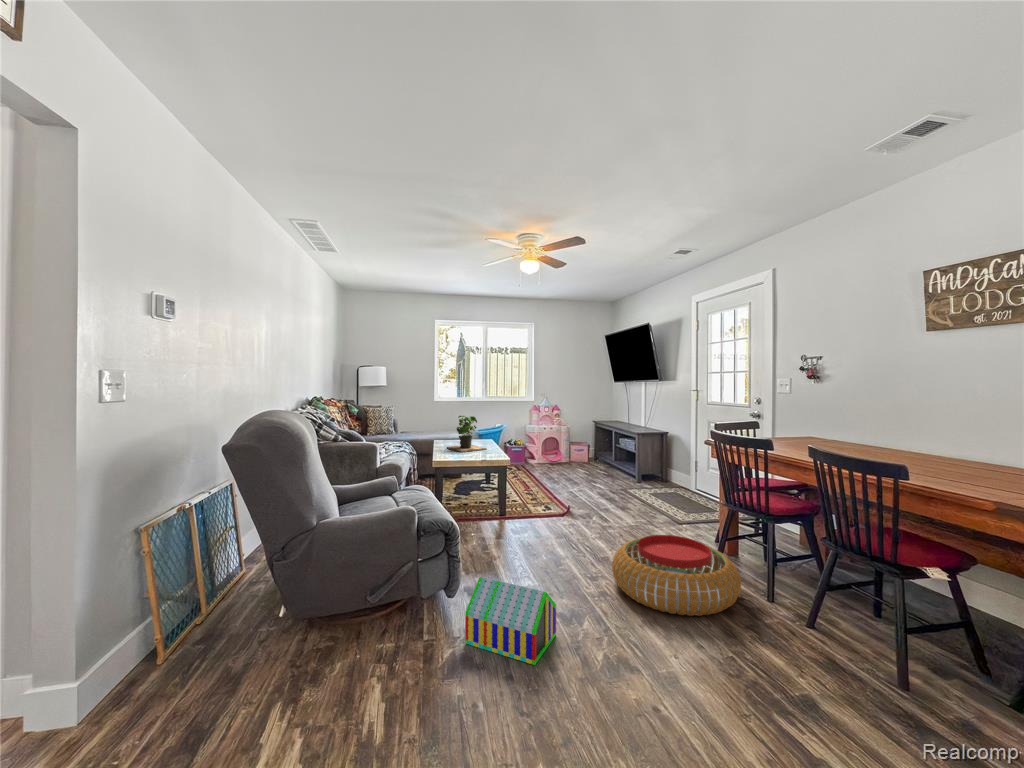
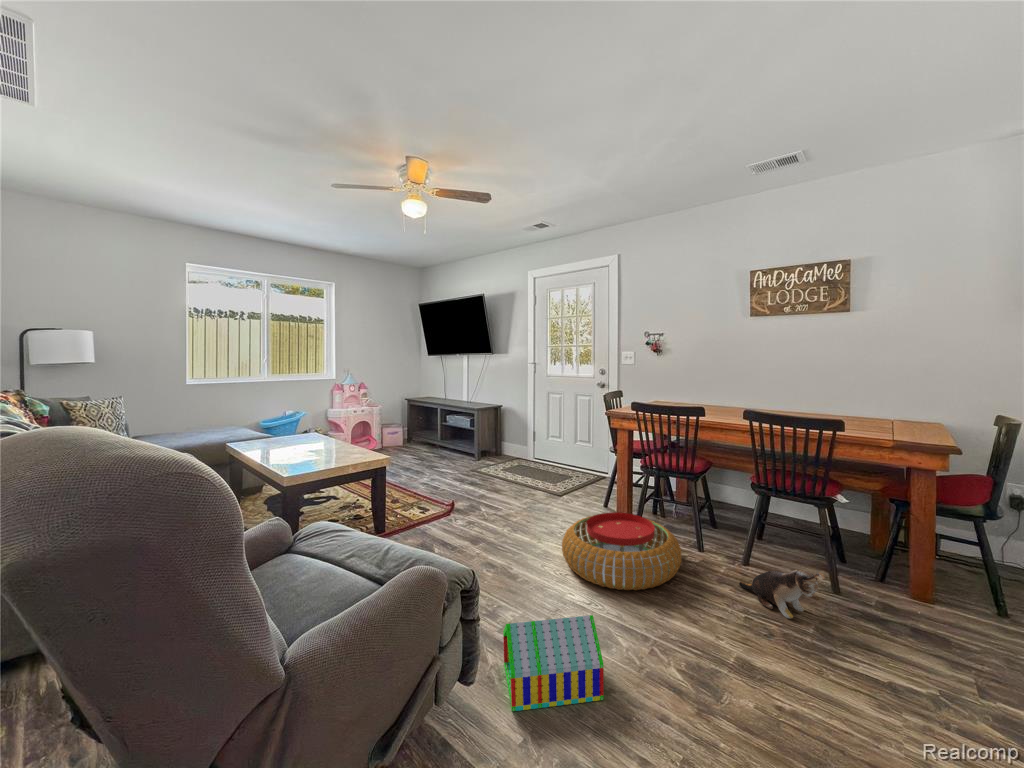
potted plant: present [447,416,487,452] -> none [273,411,333,461]
plush toy: none [792,632,857,694] -> present [739,569,825,619]

